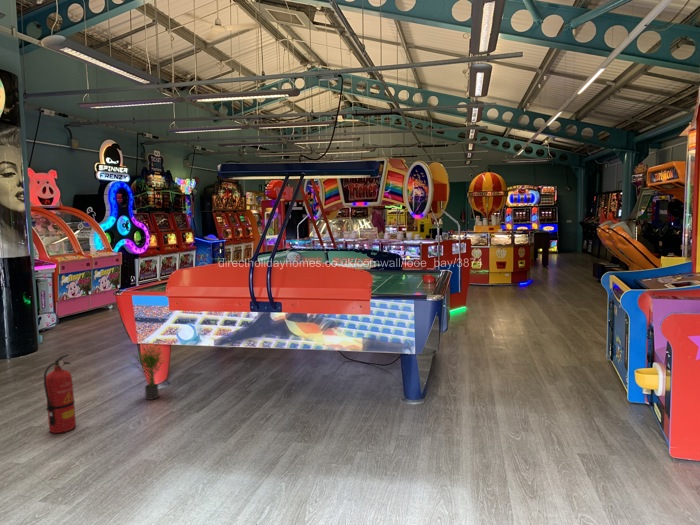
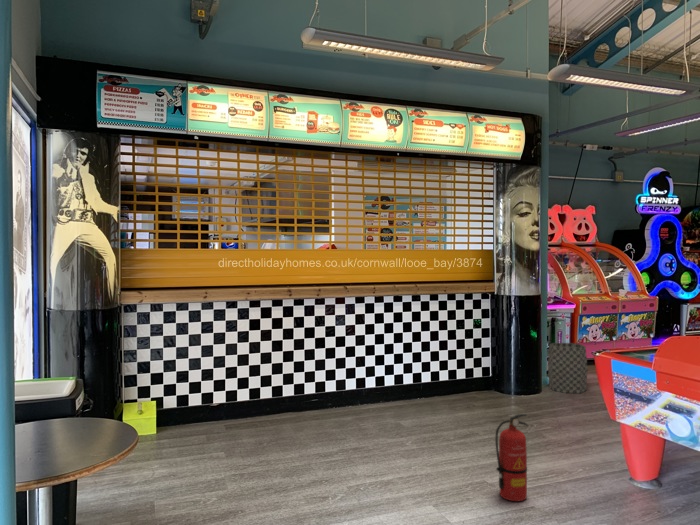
trash can: none [41,299,80,347] -> present [548,343,588,393]
potted plant: present [134,344,162,400] -> none [592,414,659,501]

